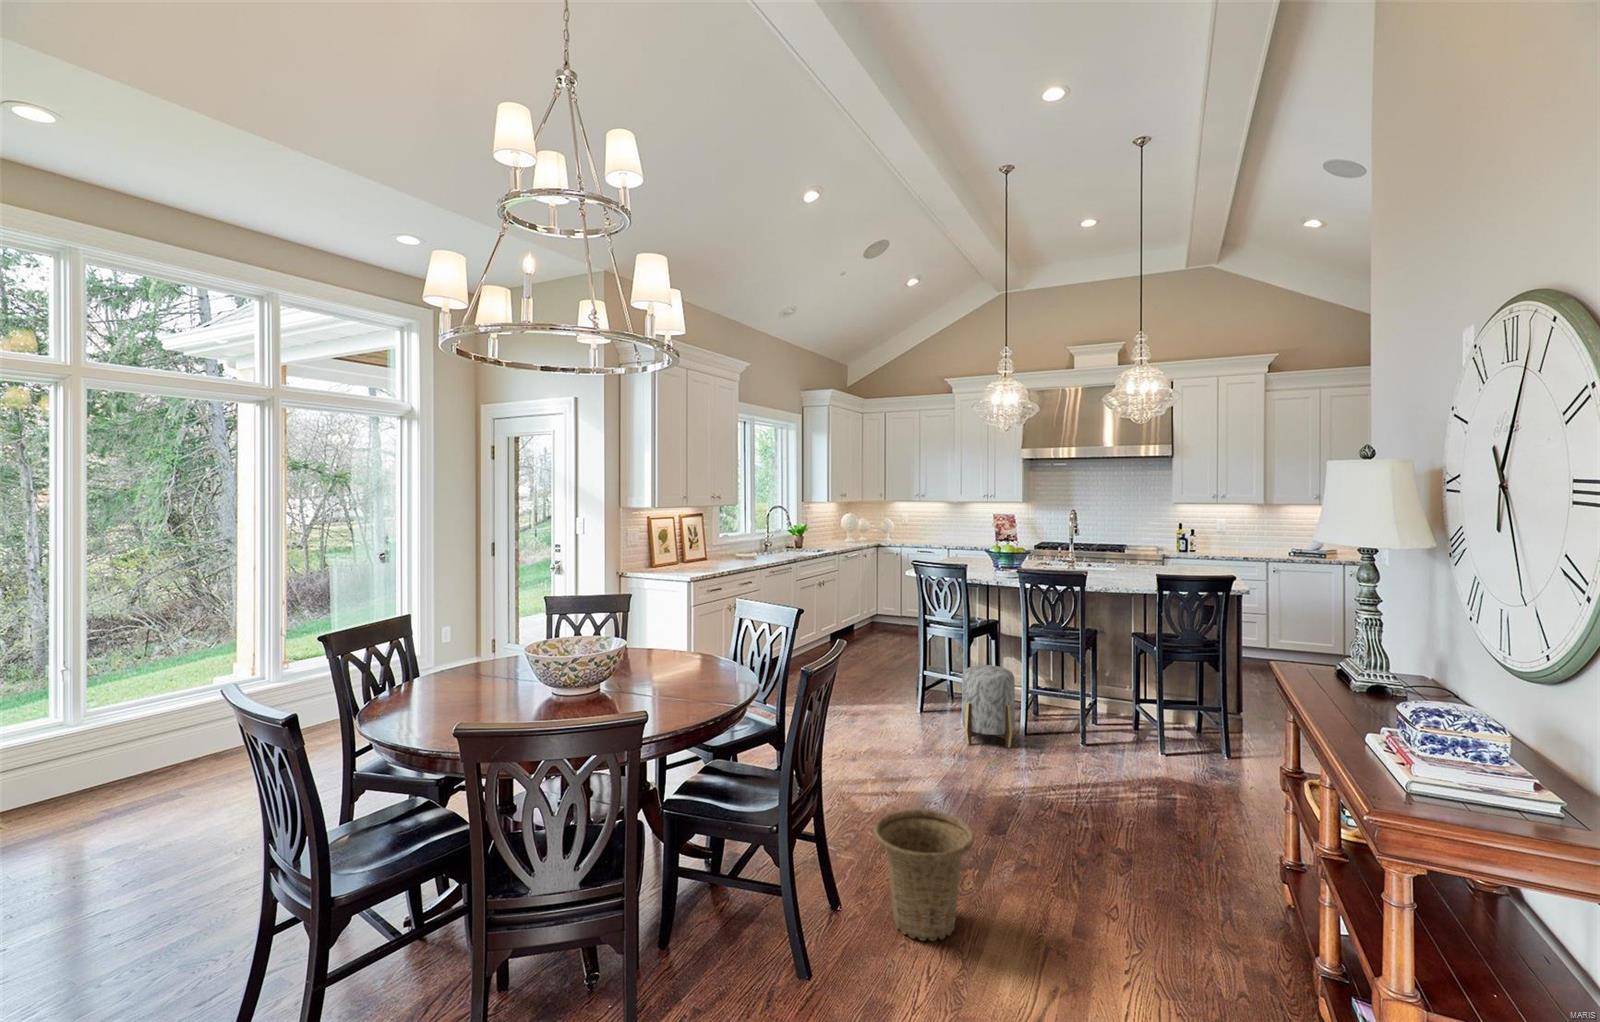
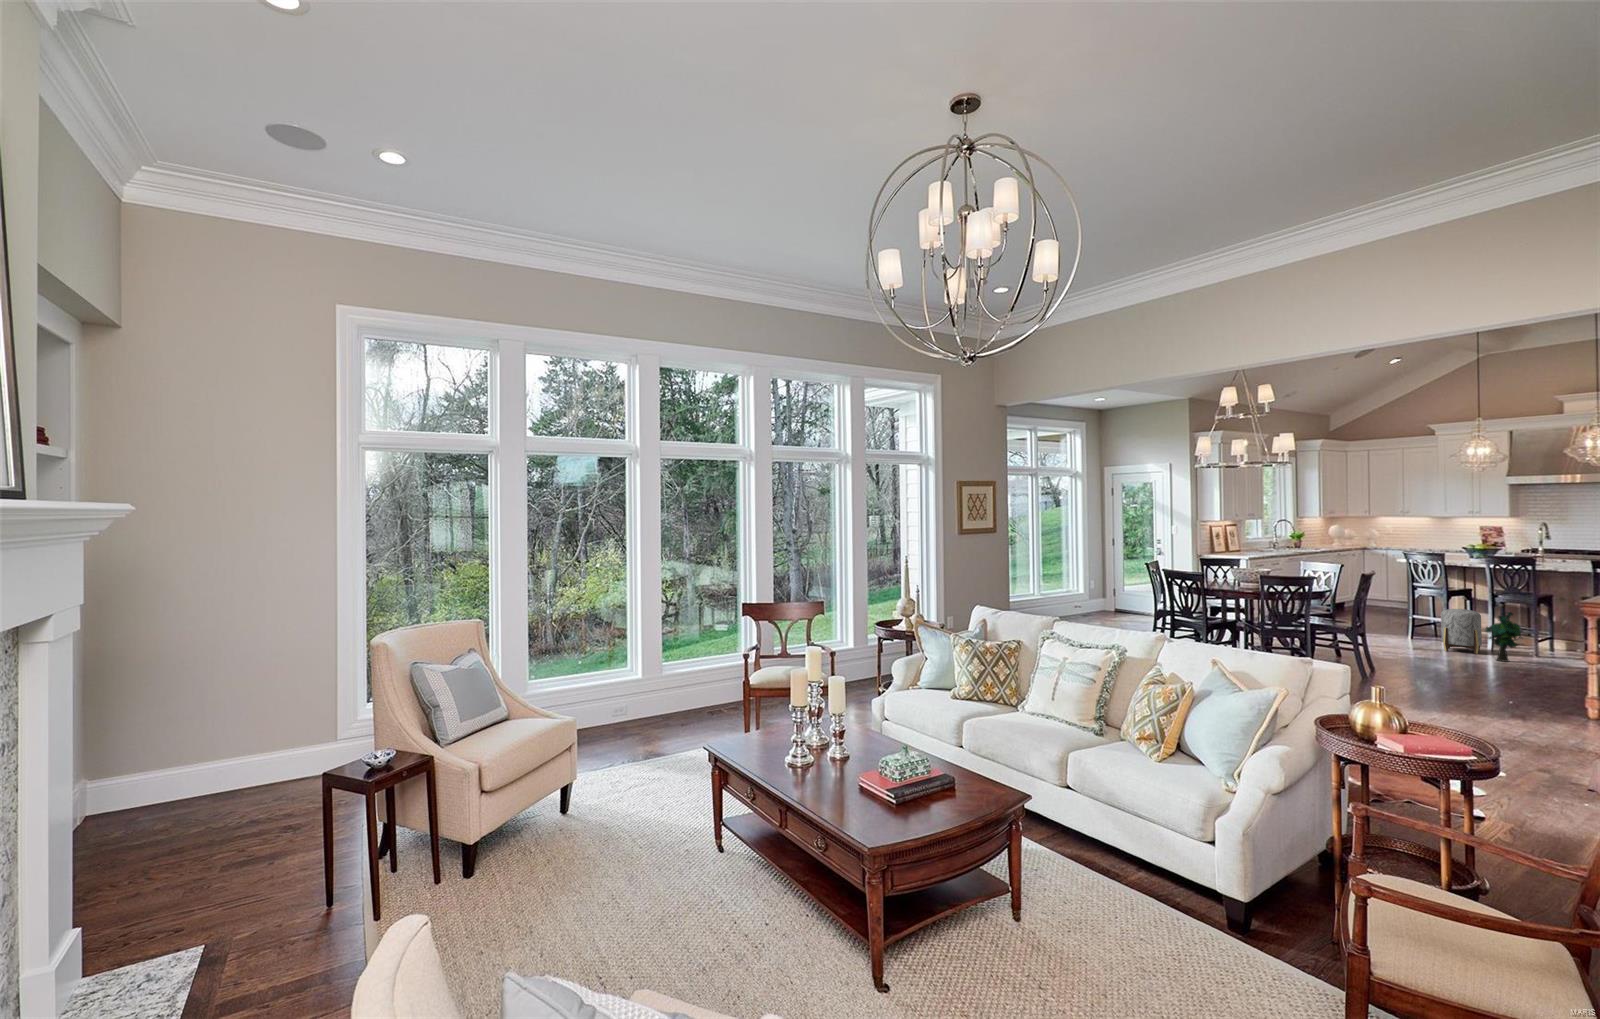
decorative plant: none [1019,679,1077,772] -> present [1485,612,1523,662]
basket: present [874,809,974,941] -> none [1389,639,1441,682]

